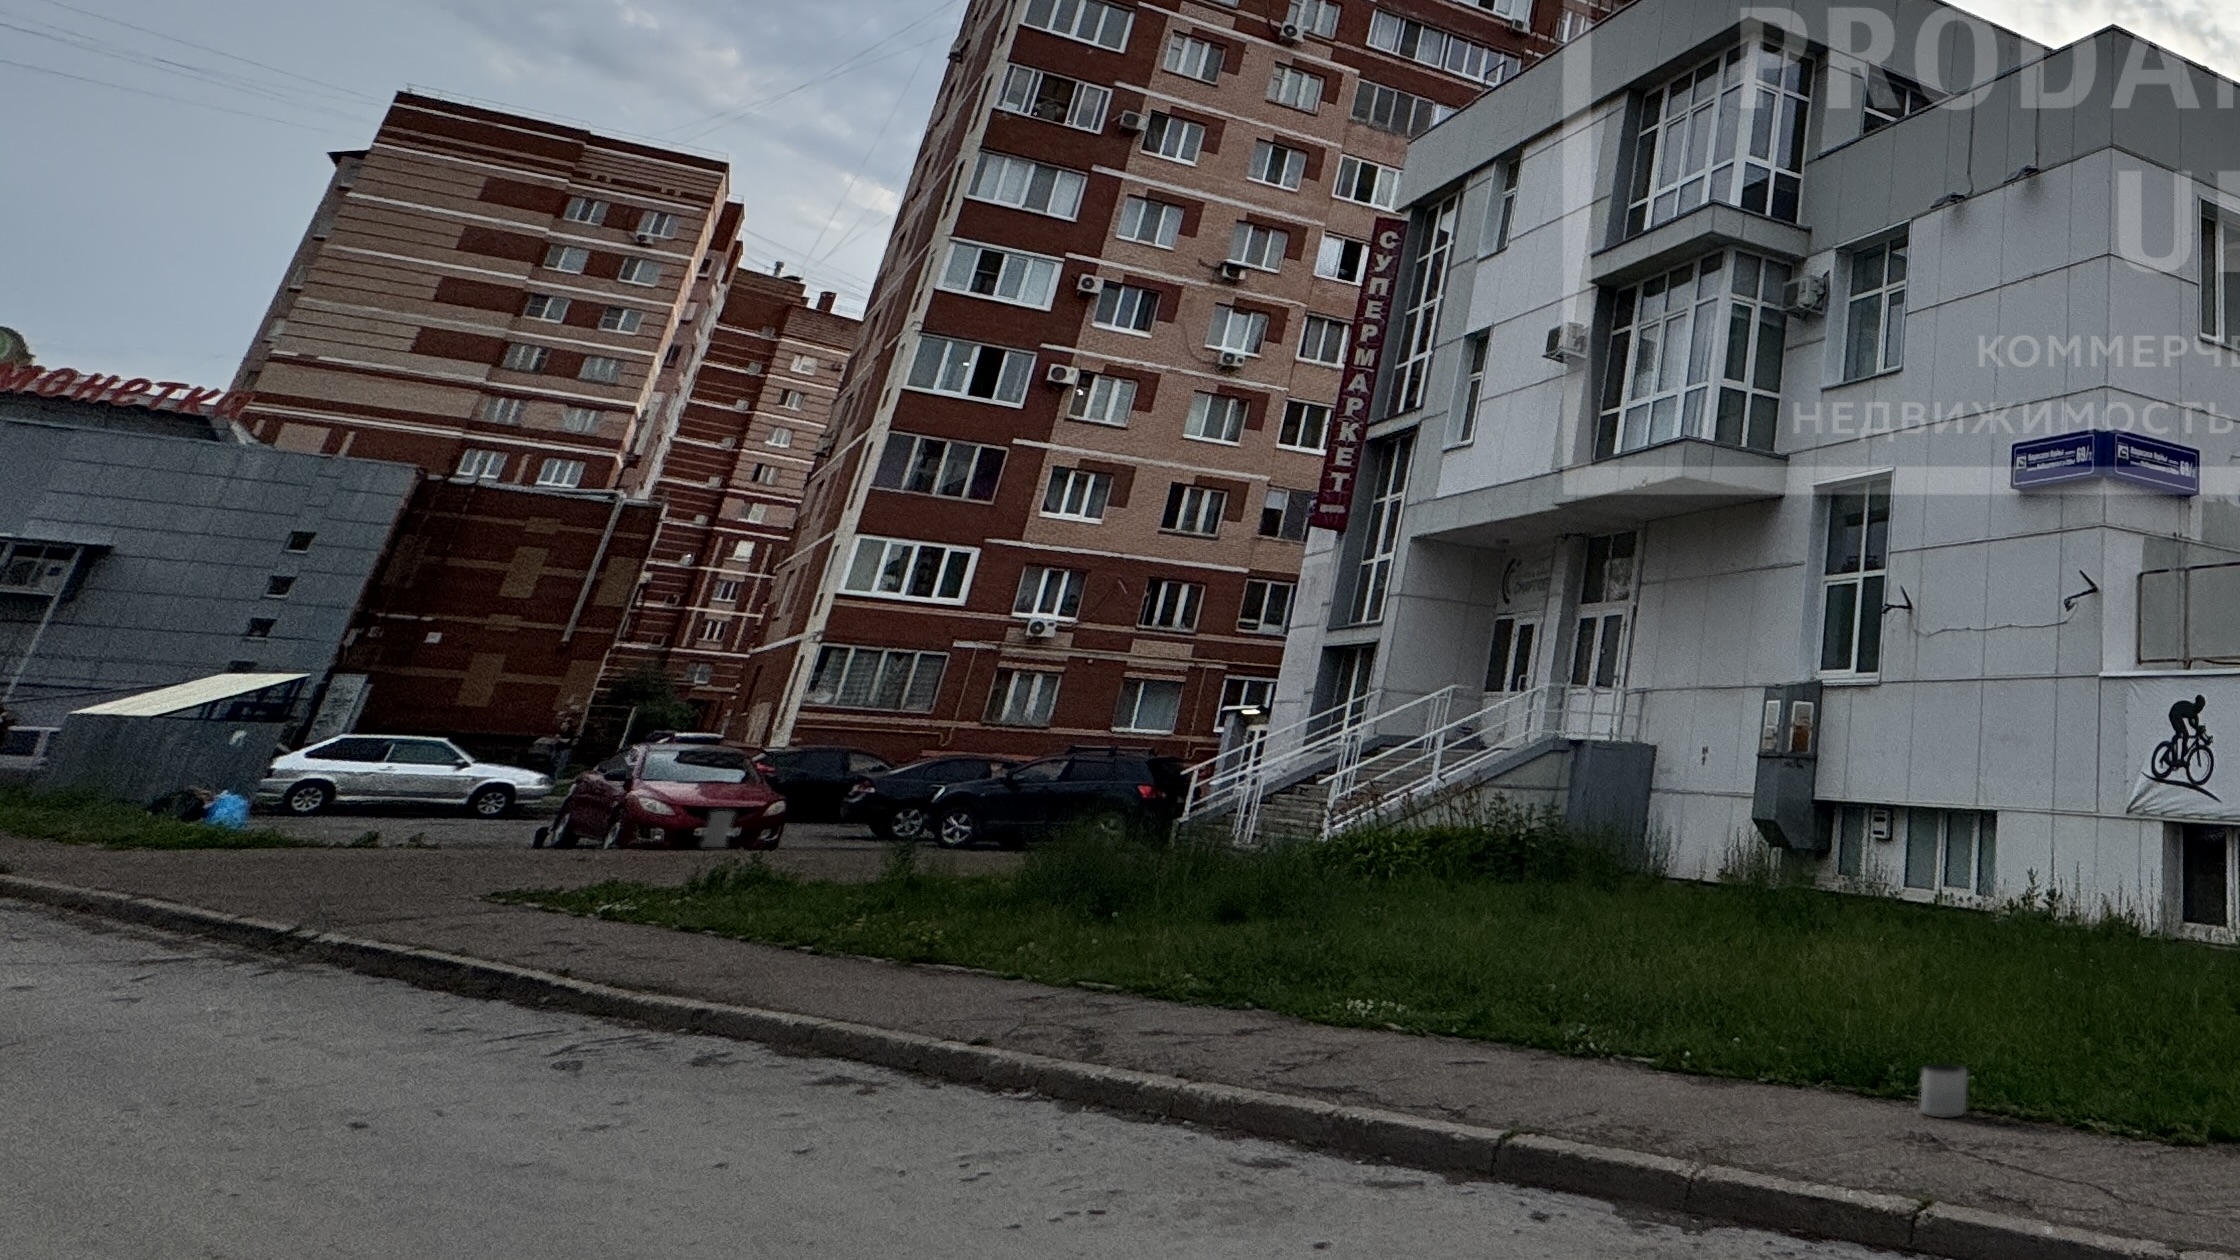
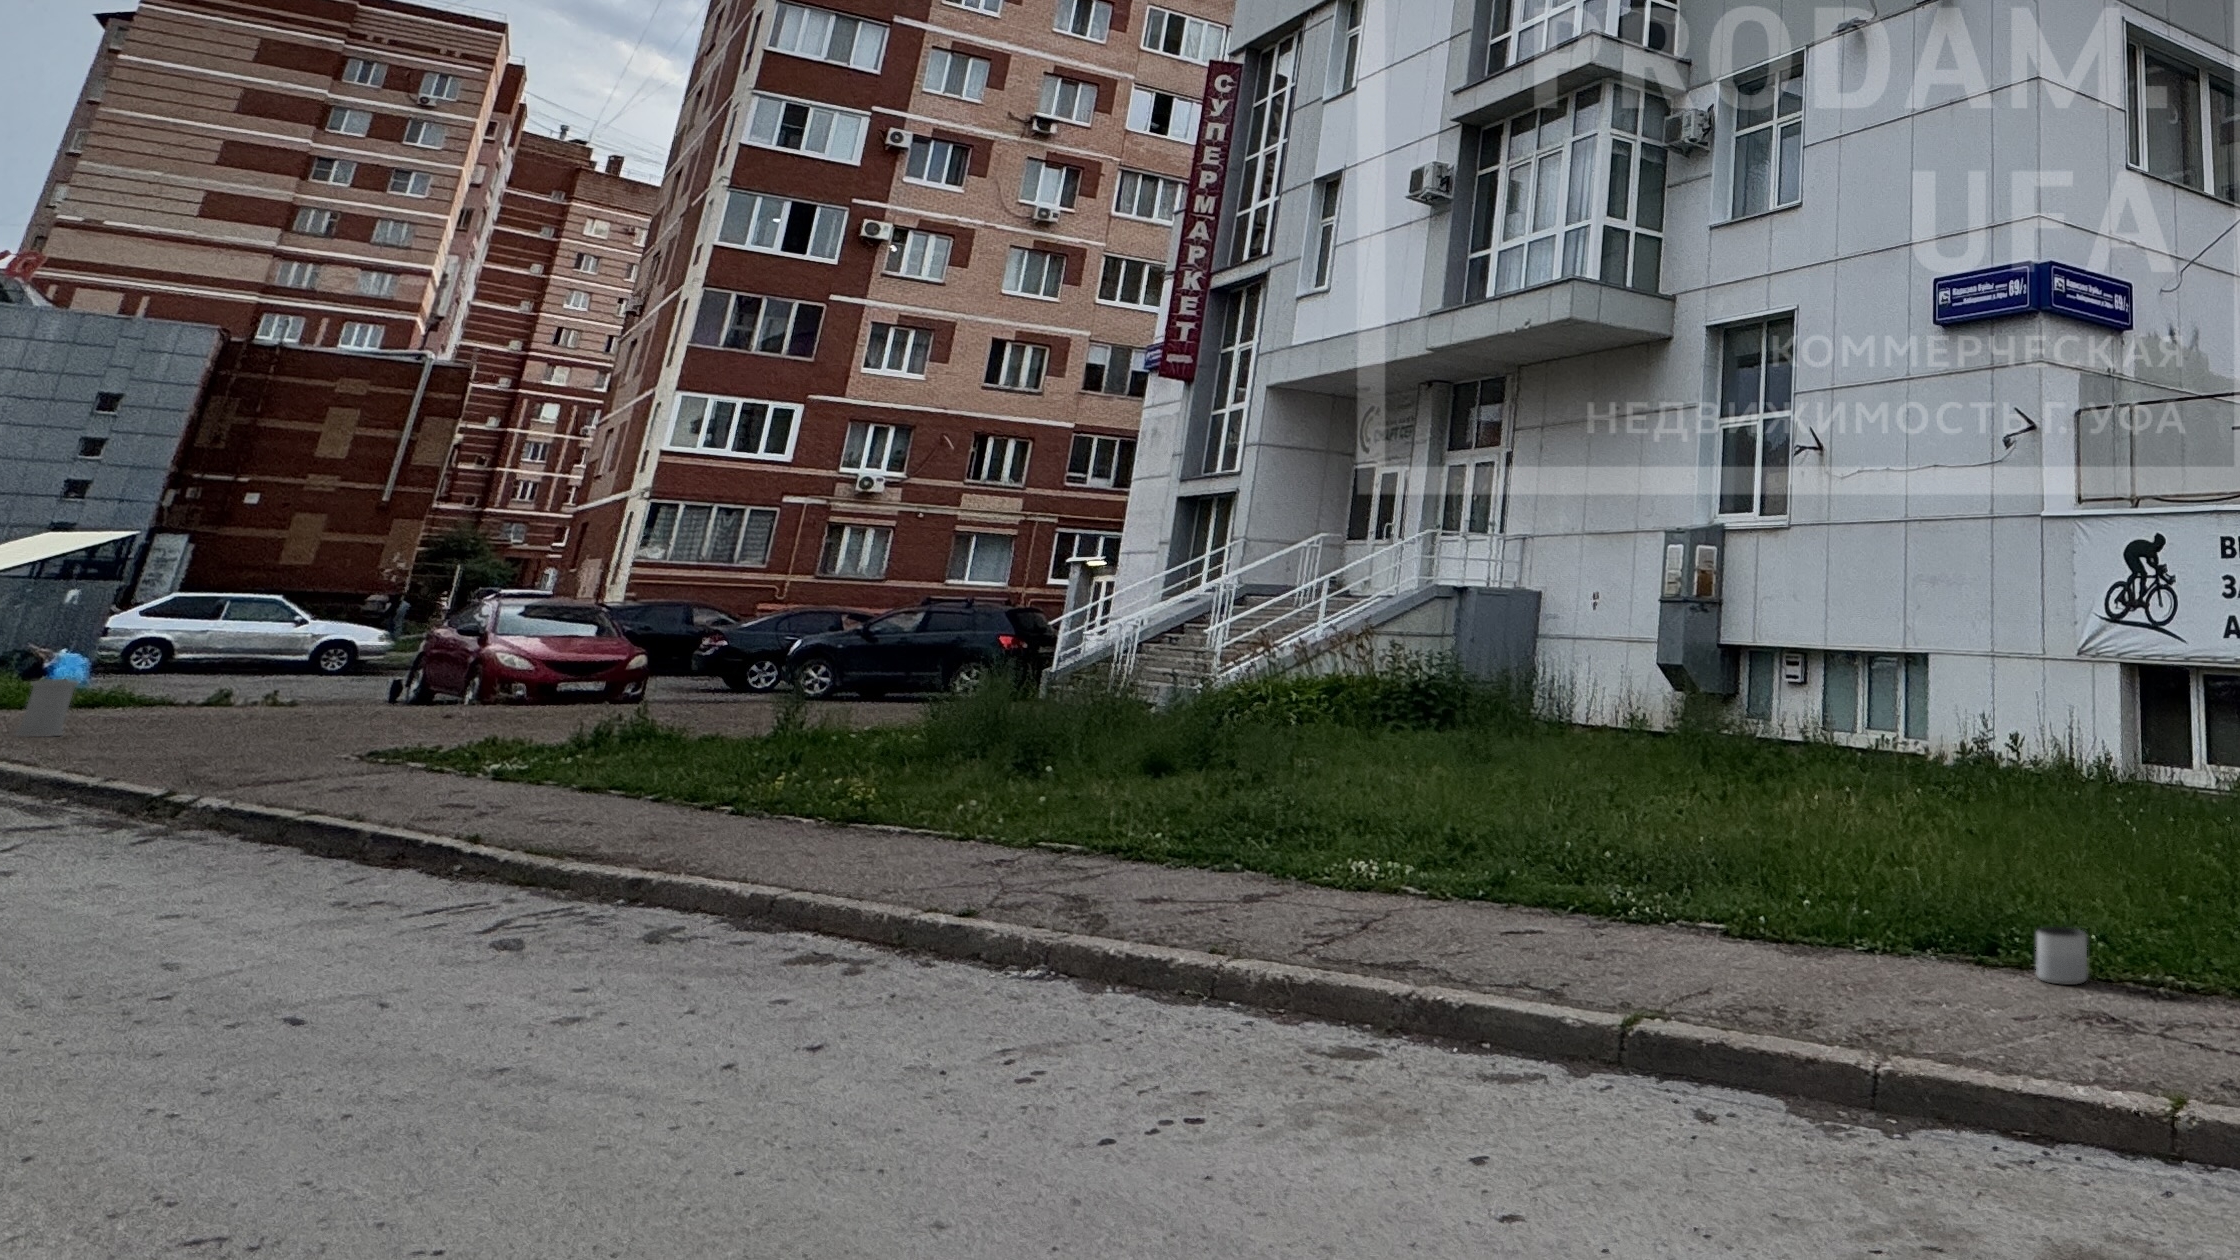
trash can: present [702,811,734,847] -> present [16,679,78,737]

